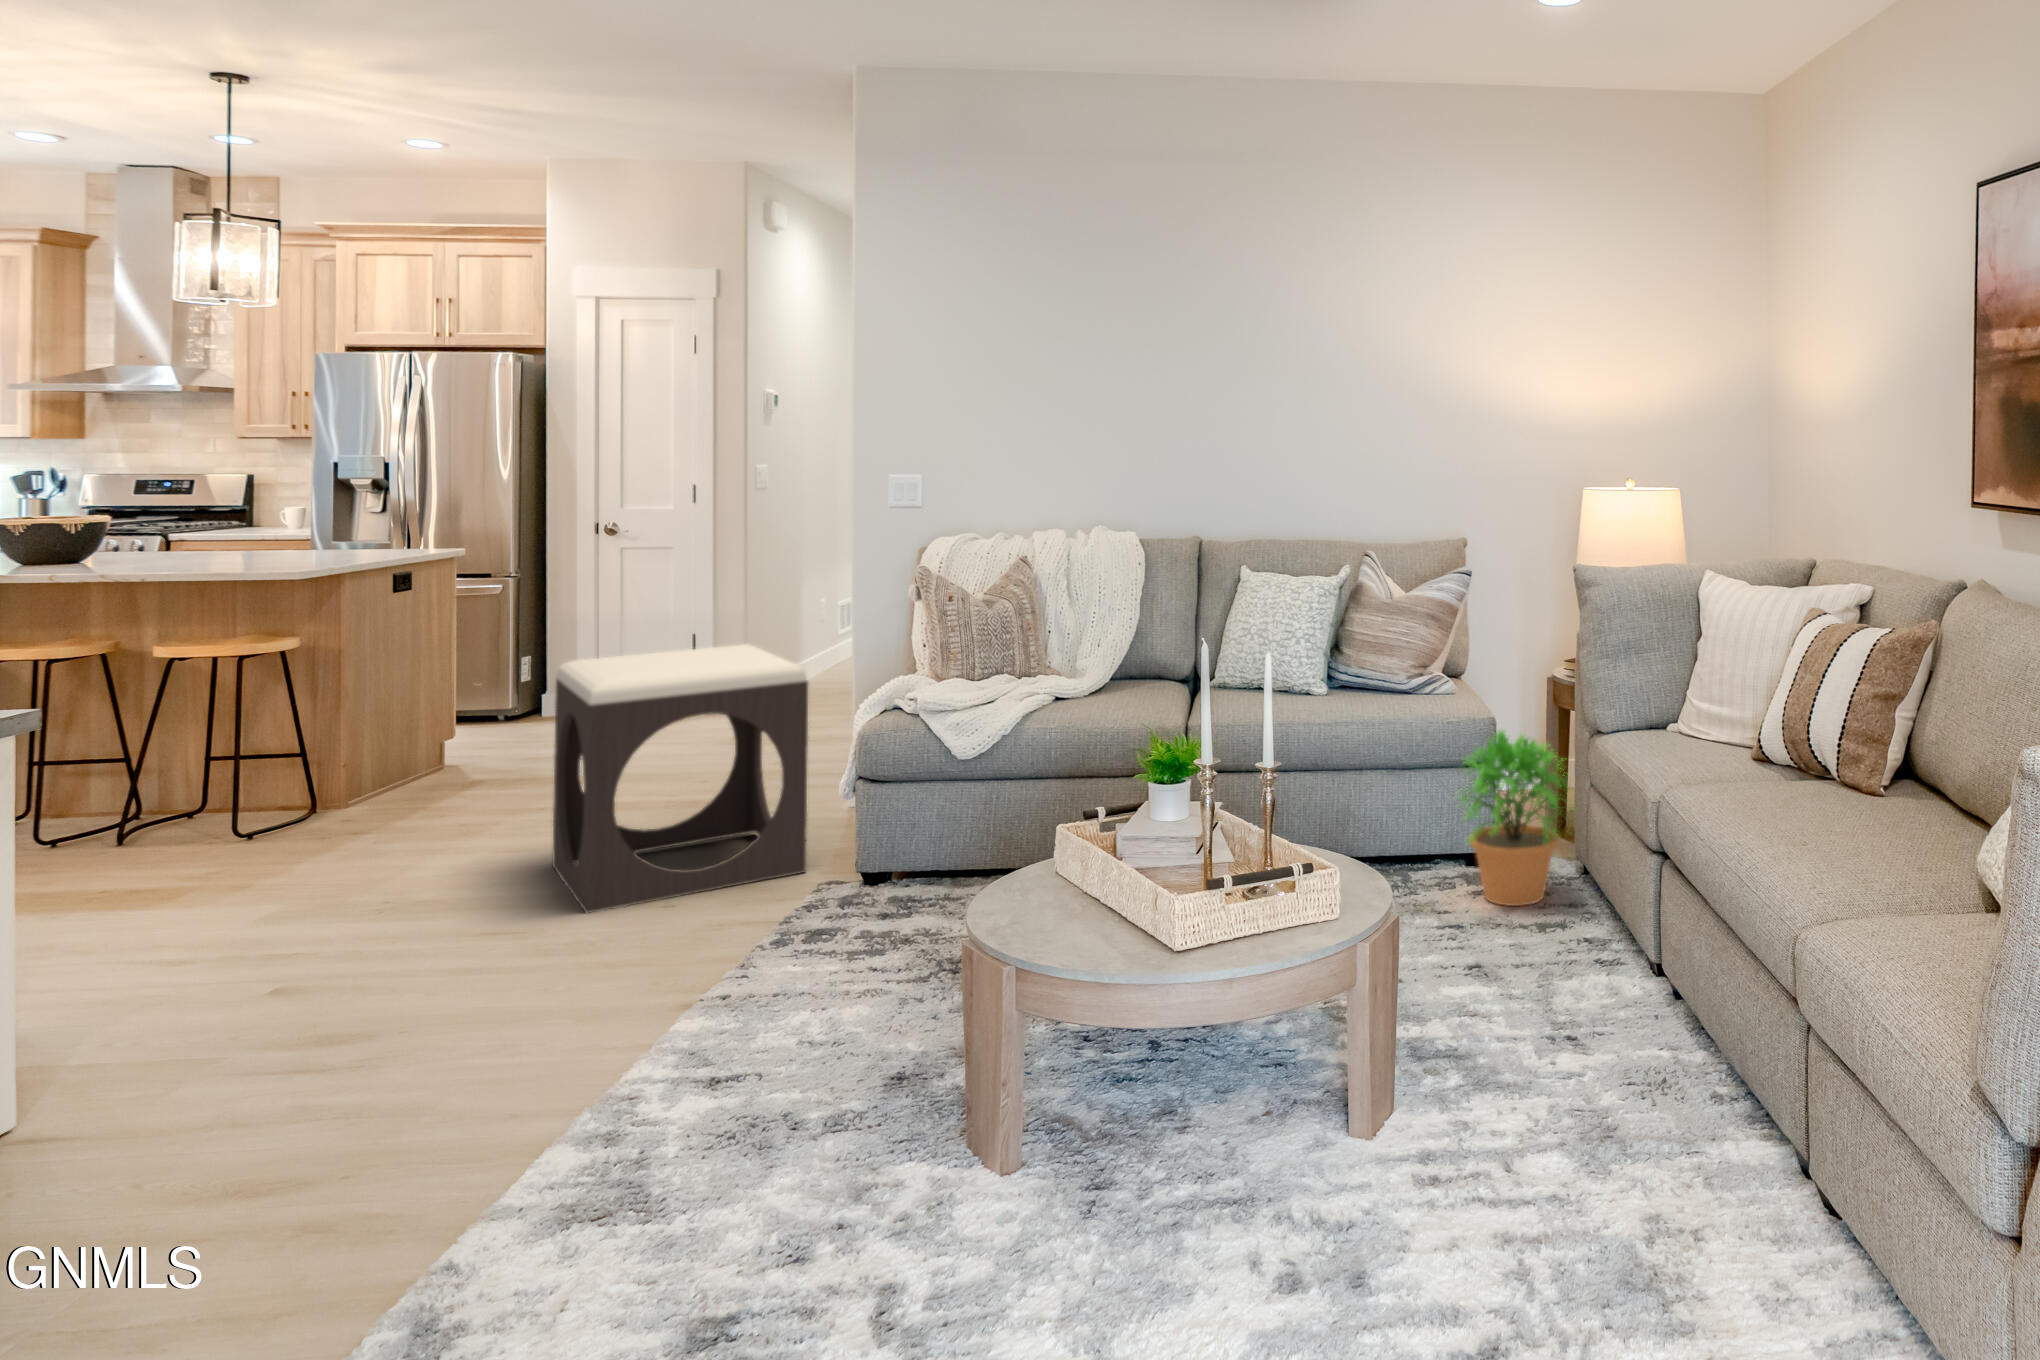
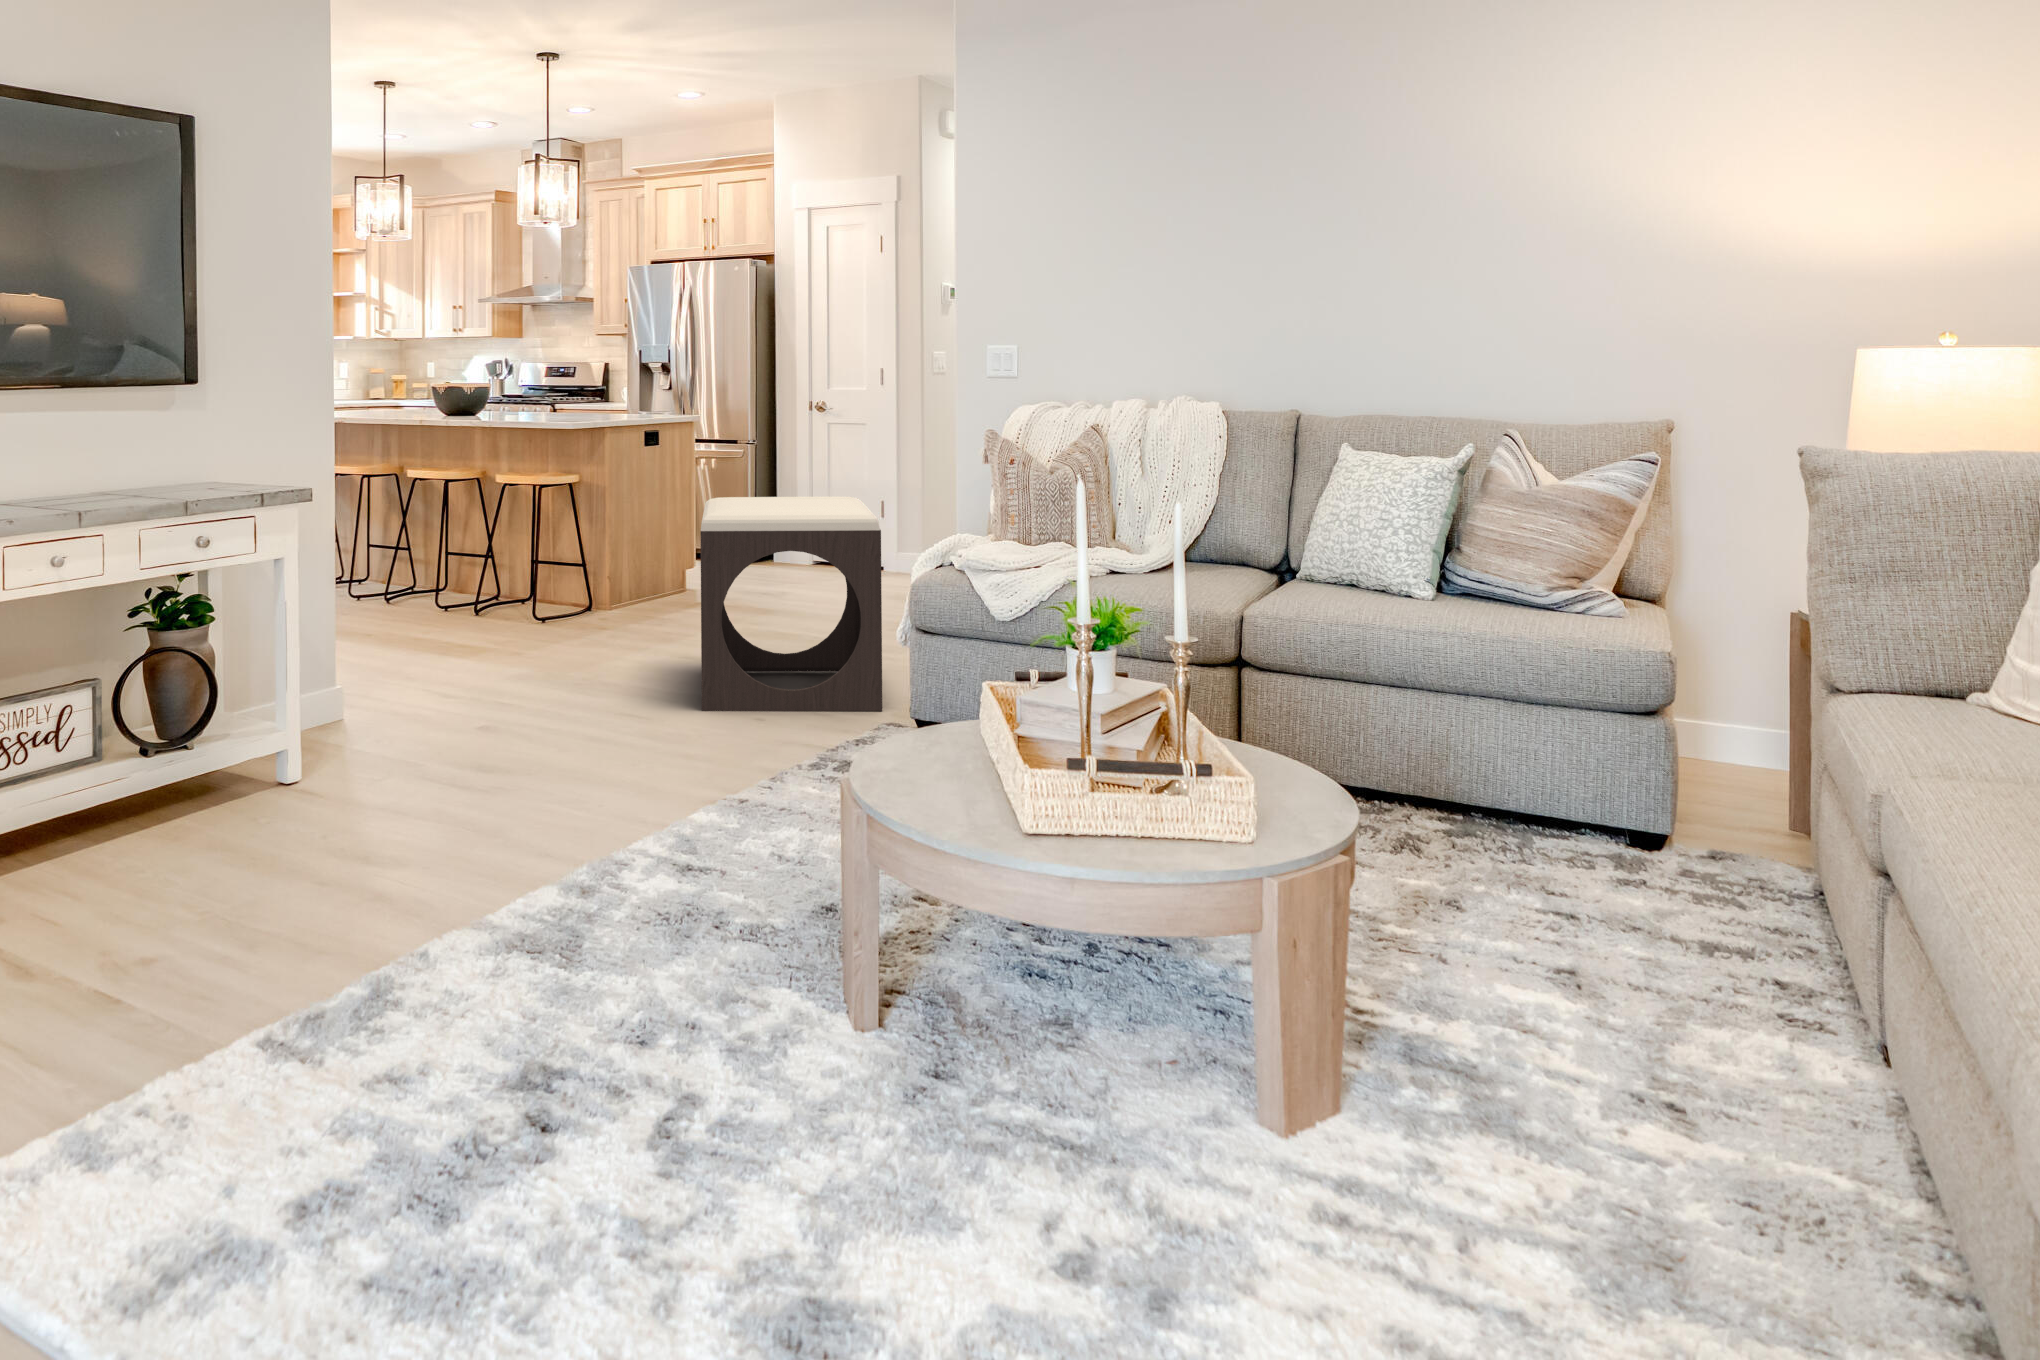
potted plant: present [1458,730,1574,906] -> none [1576,665,1791,914]

